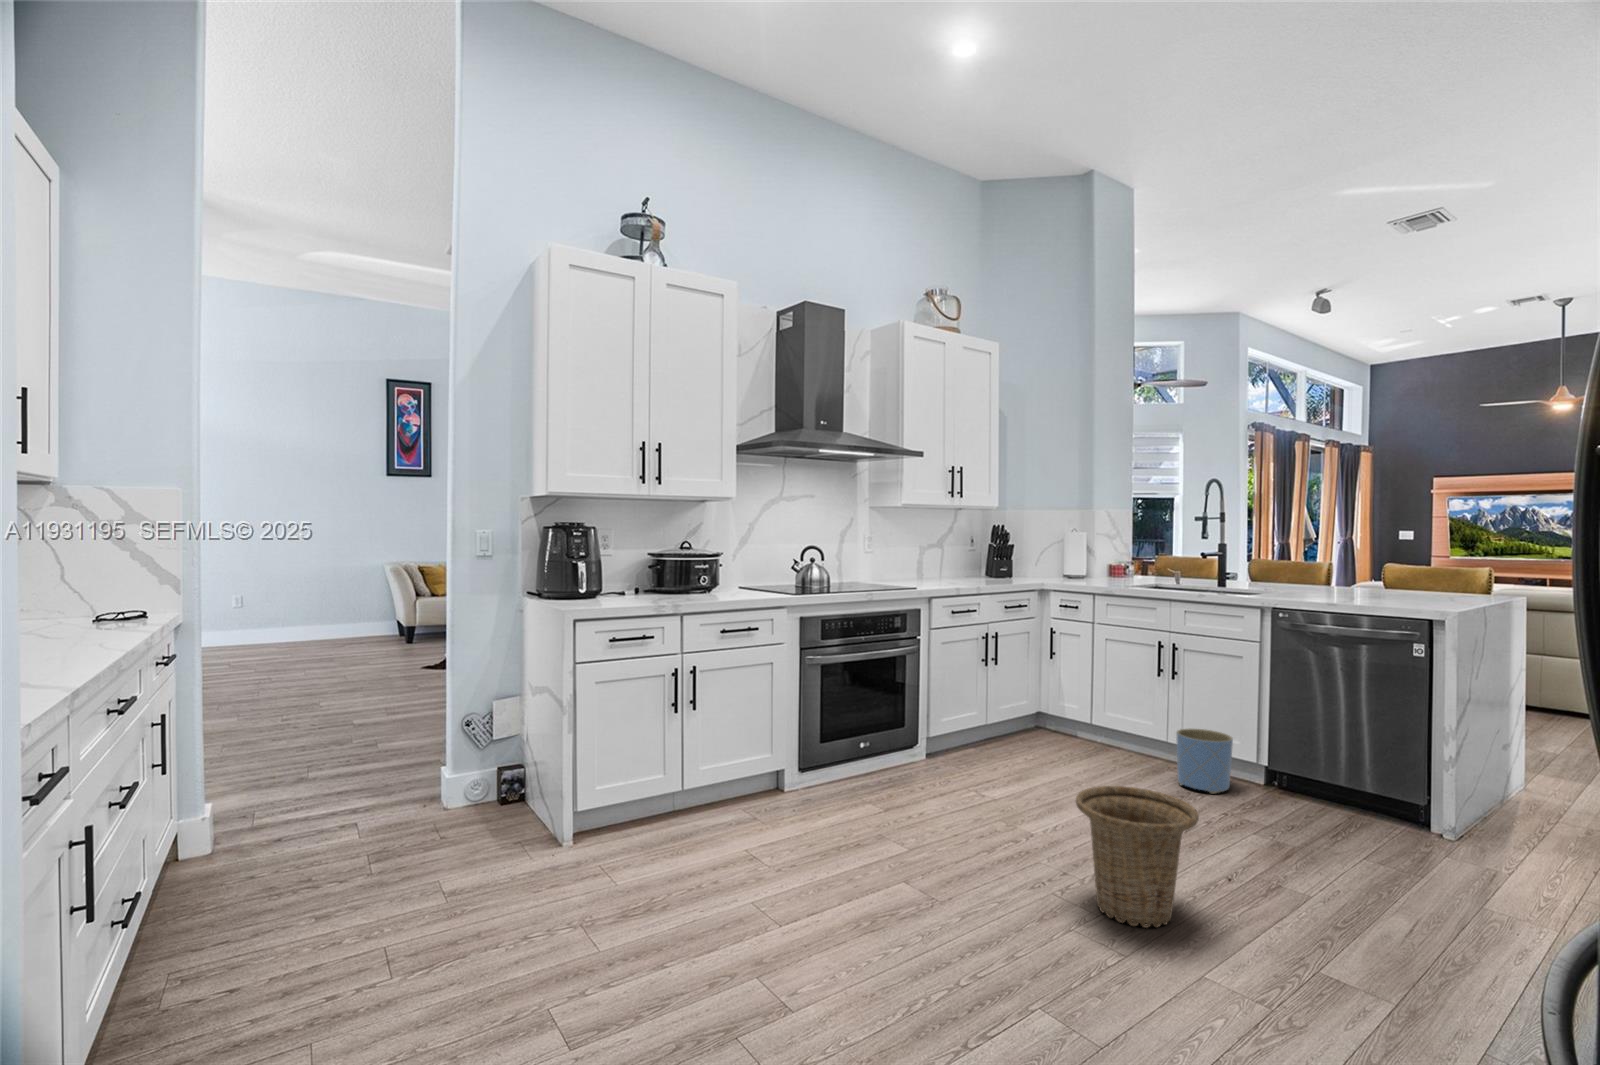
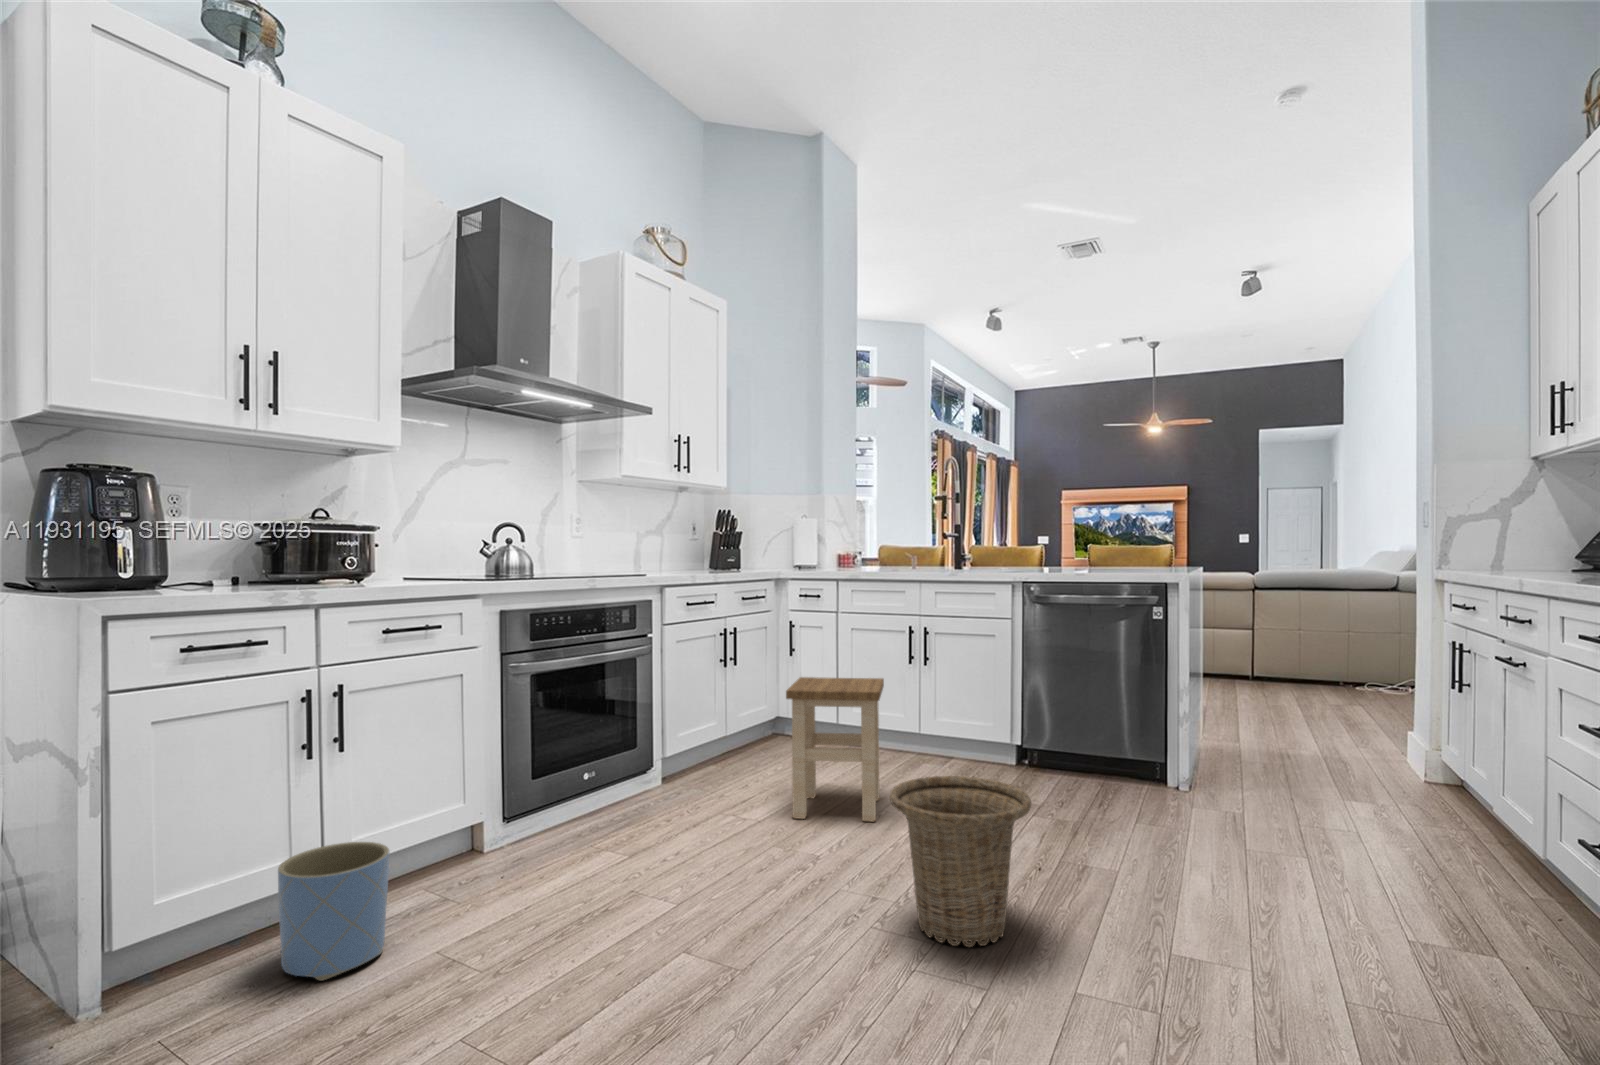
stool: none [1021,684,1117,816] -> present [786,677,884,821]
planter: present [1176,729,1233,794] -> present [278,842,389,981]

